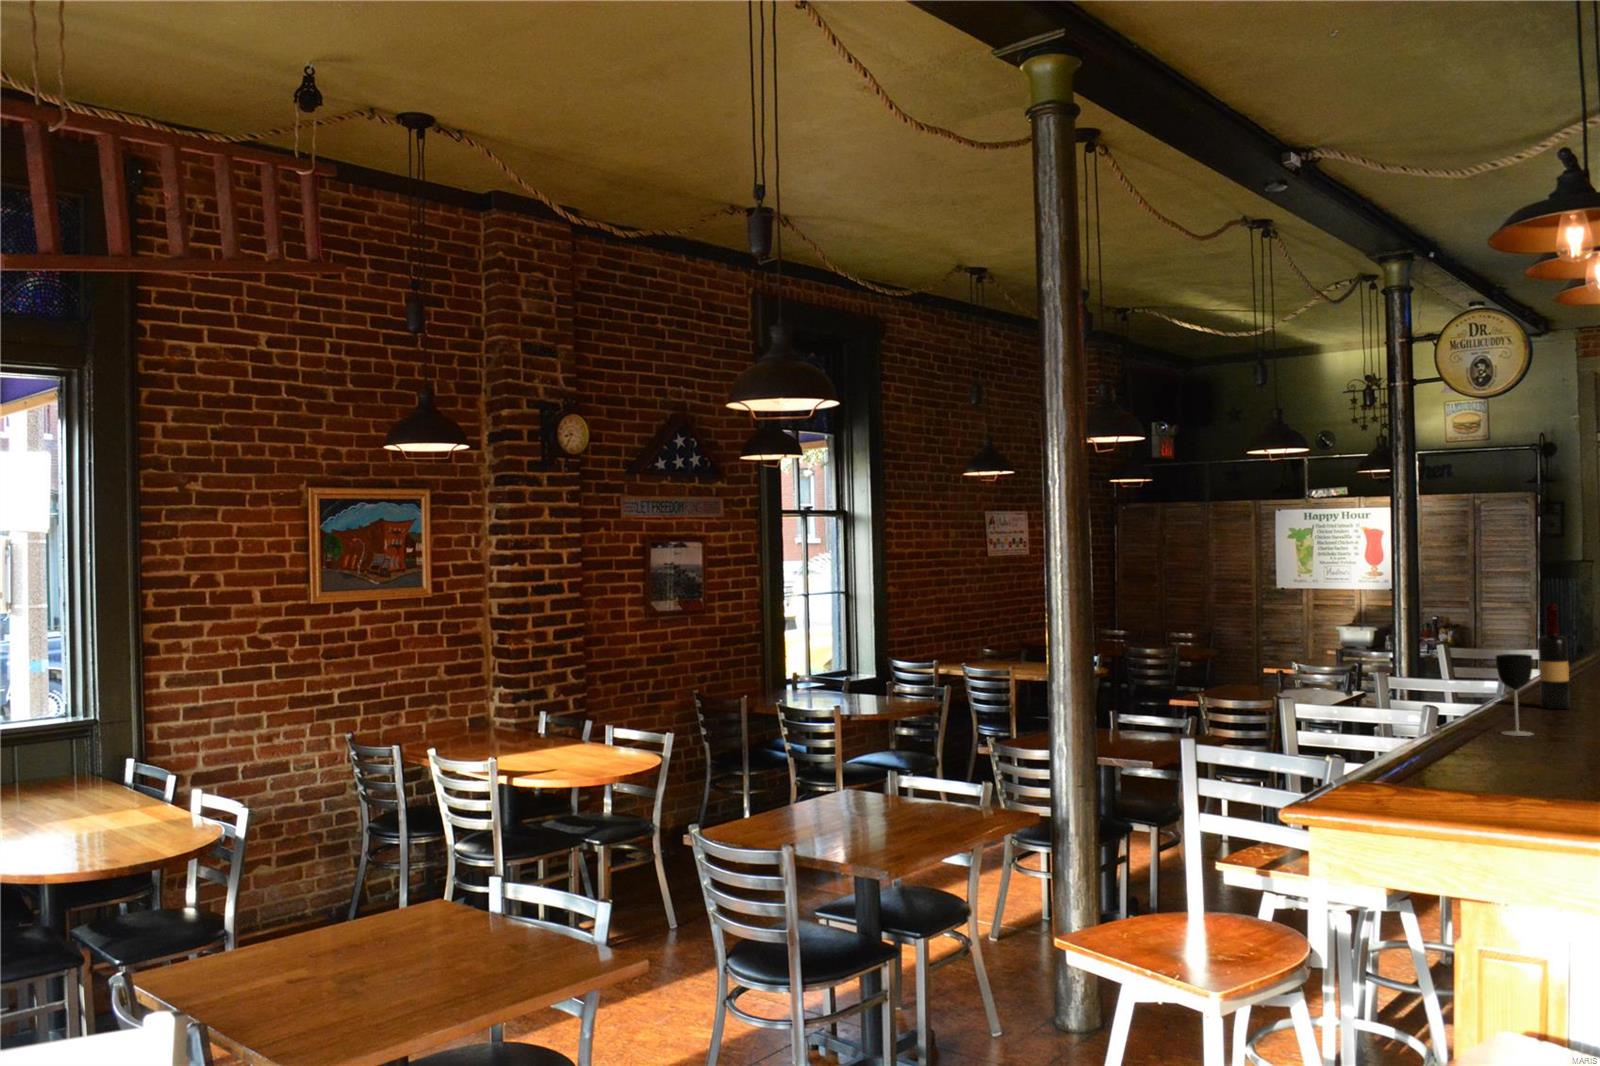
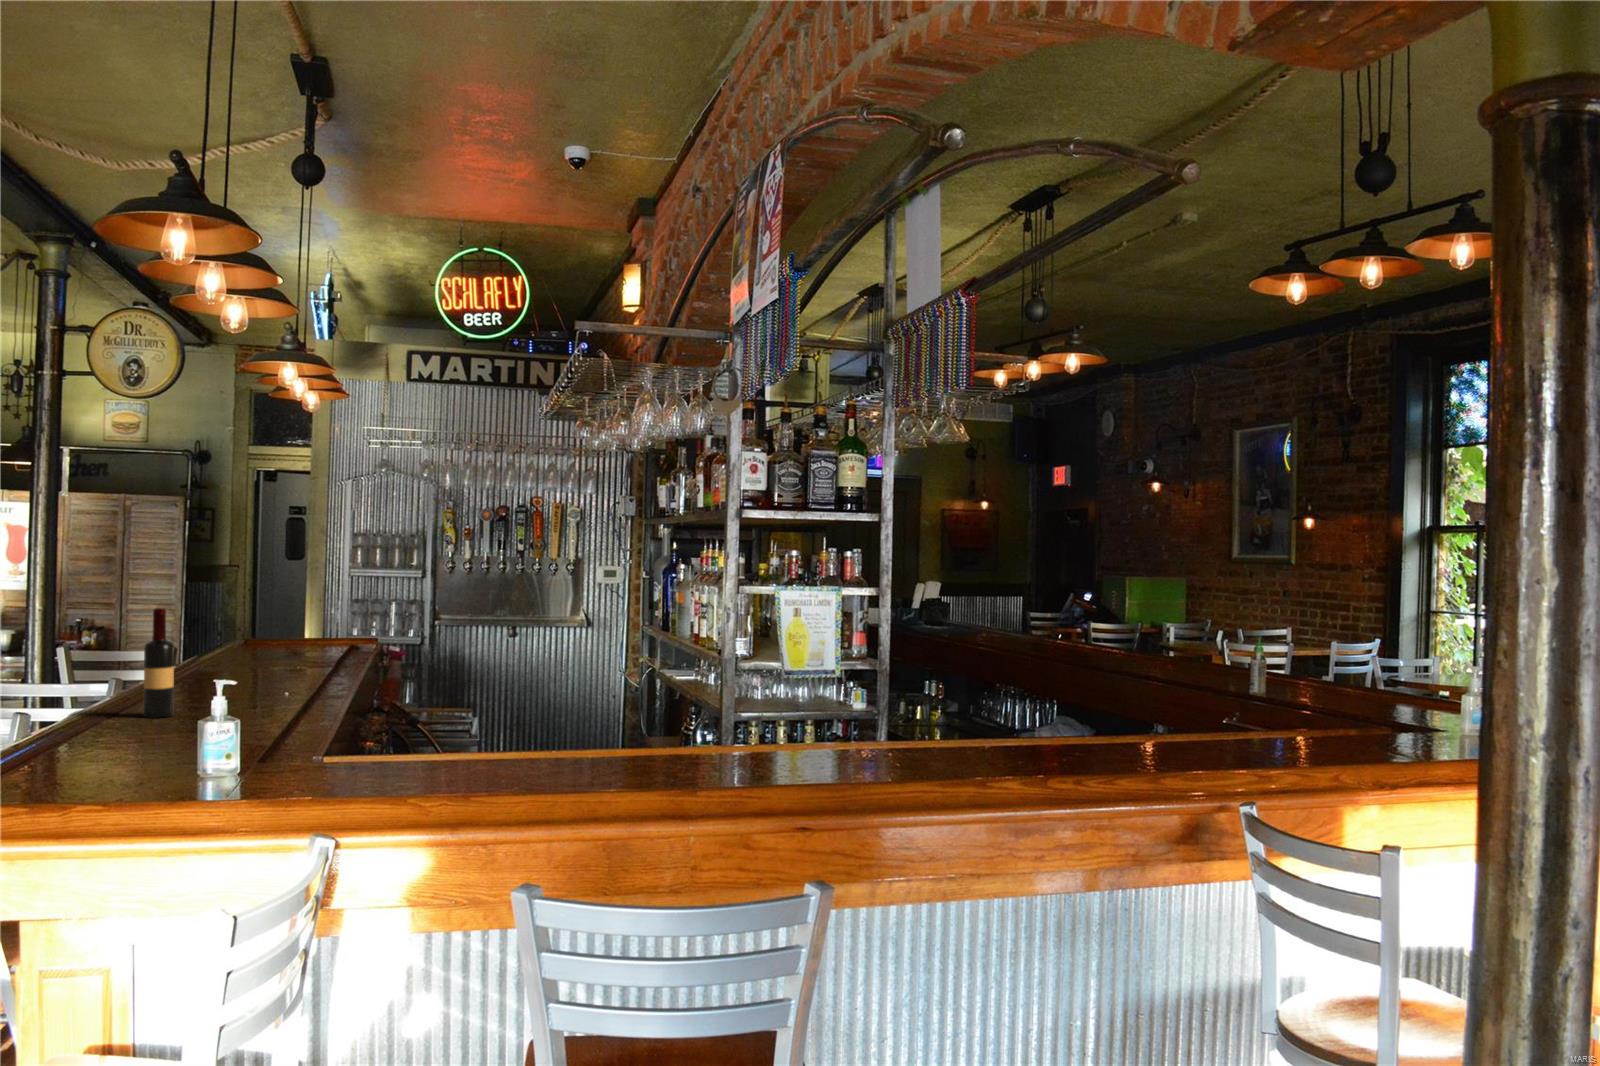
wine glass: present [1496,654,1533,736] -> none [87,664,128,755]

